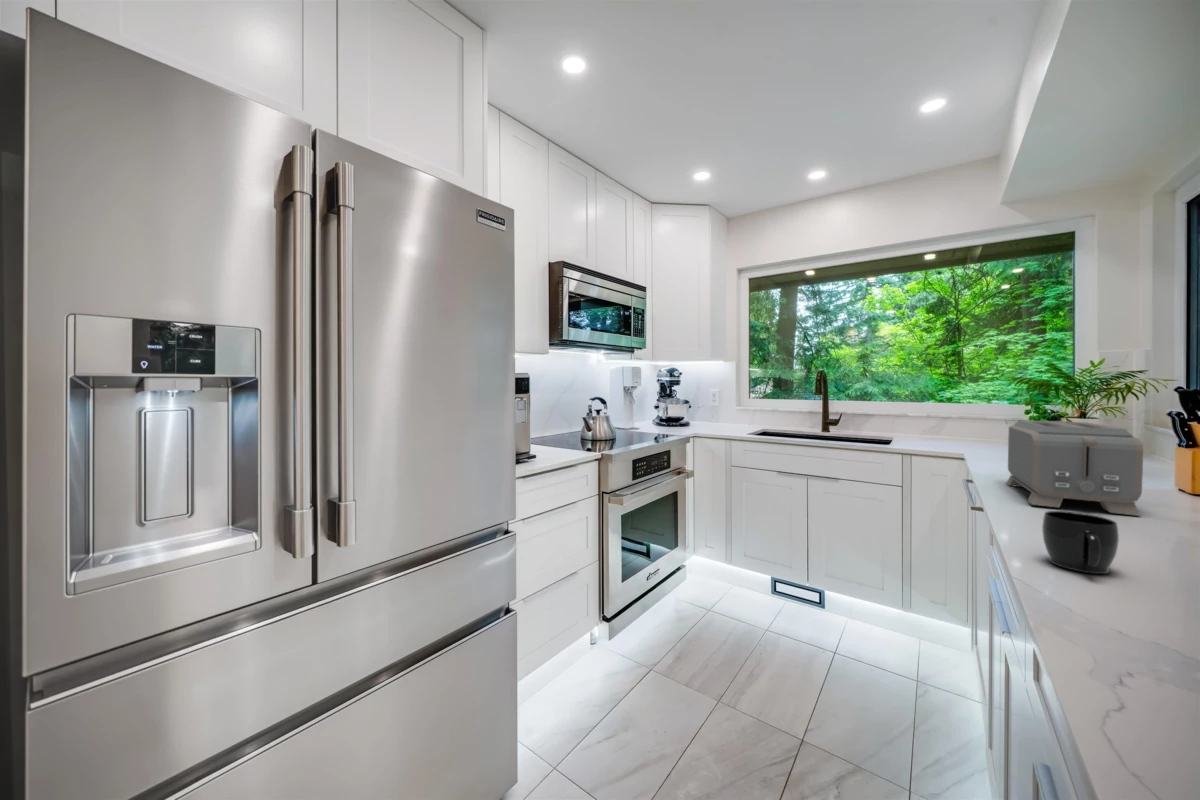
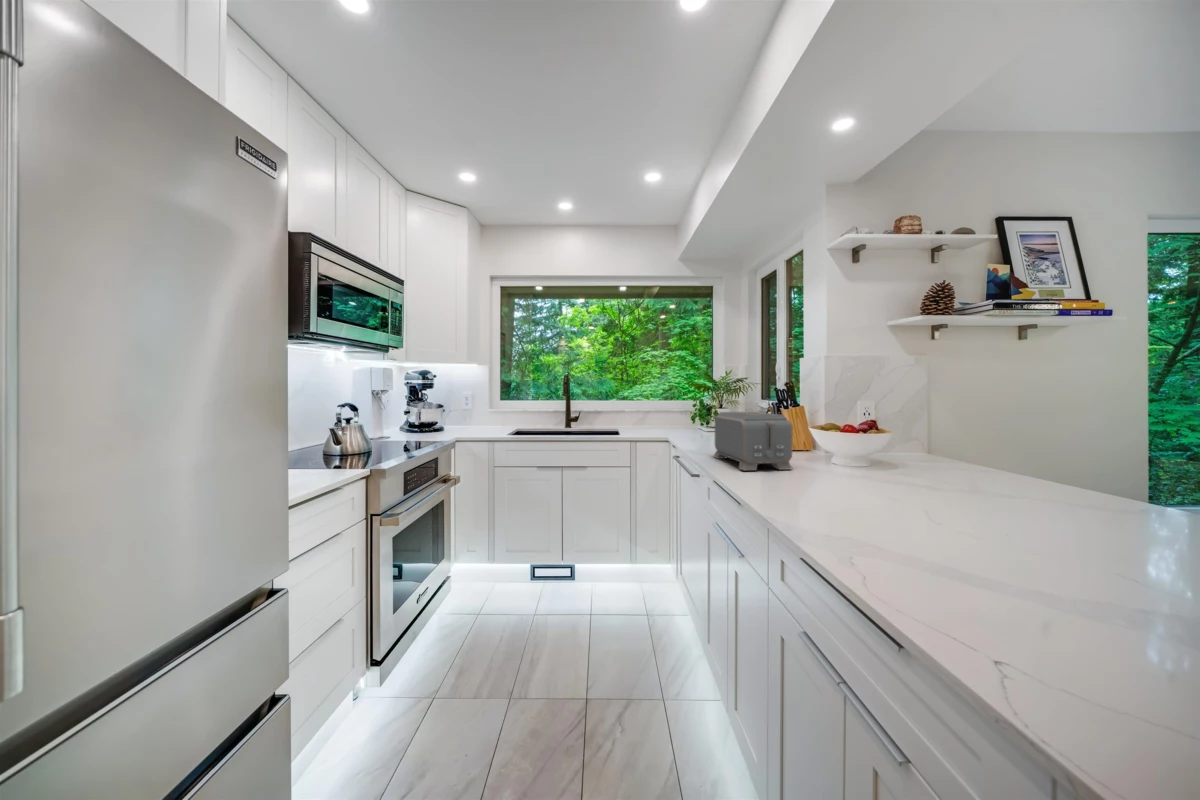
mug: present [1042,511,1119,574] -> none [788,473,829,514]

